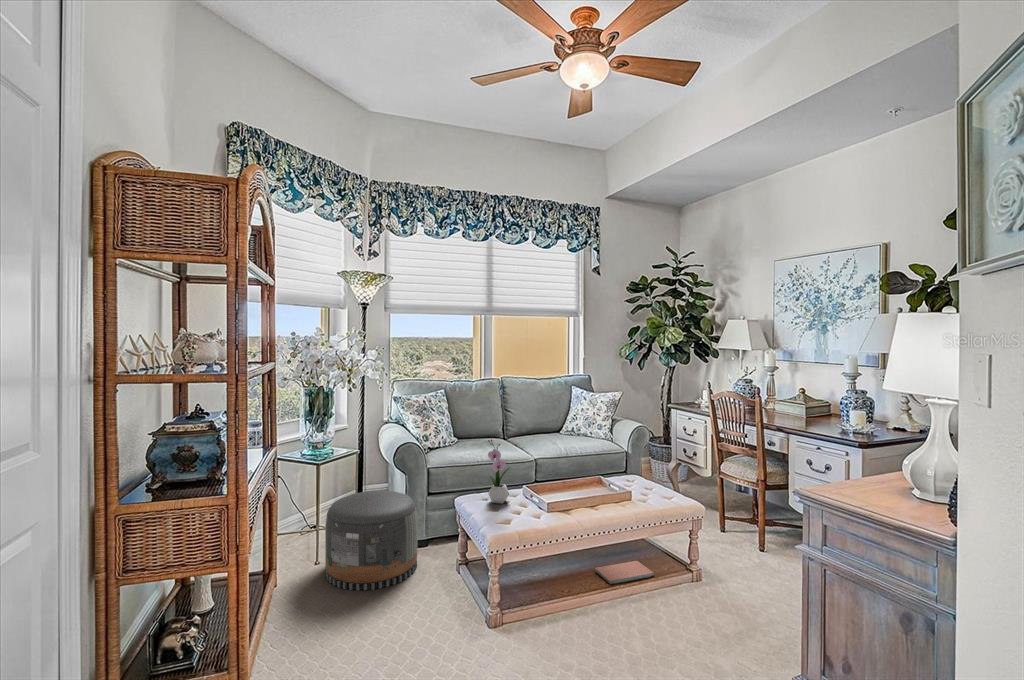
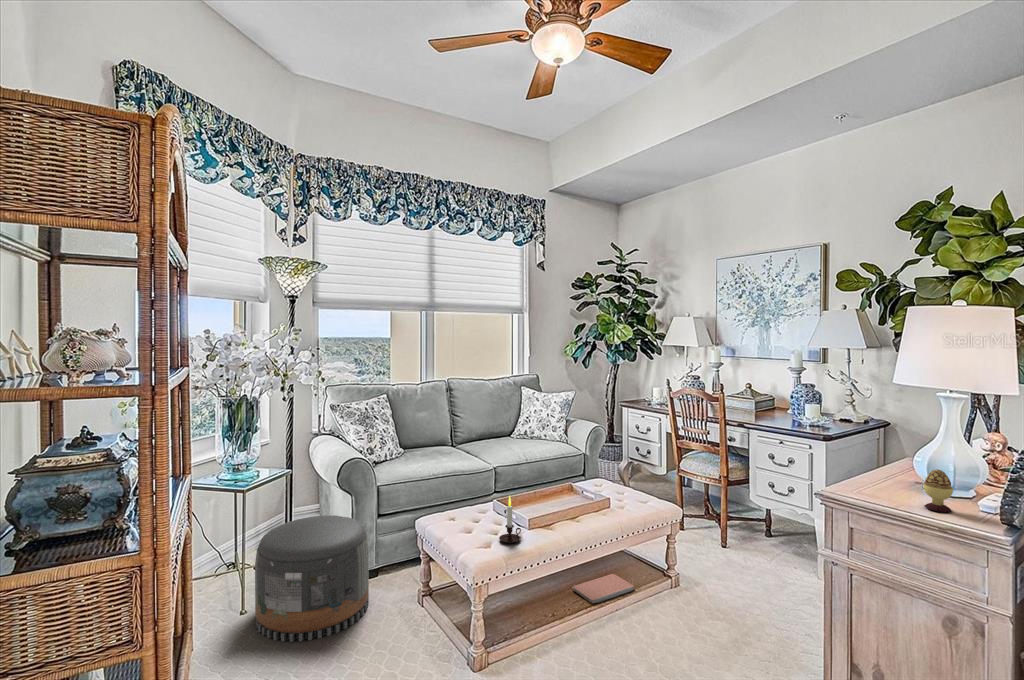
flower arrangement: present [488,439,510,504] -> none [454,451,479,523]
decorative egg: none [890,469,918,509] -> present [923,470,953,512]
candle: none [521,479,542,521] -> present [499,496,521,543]

